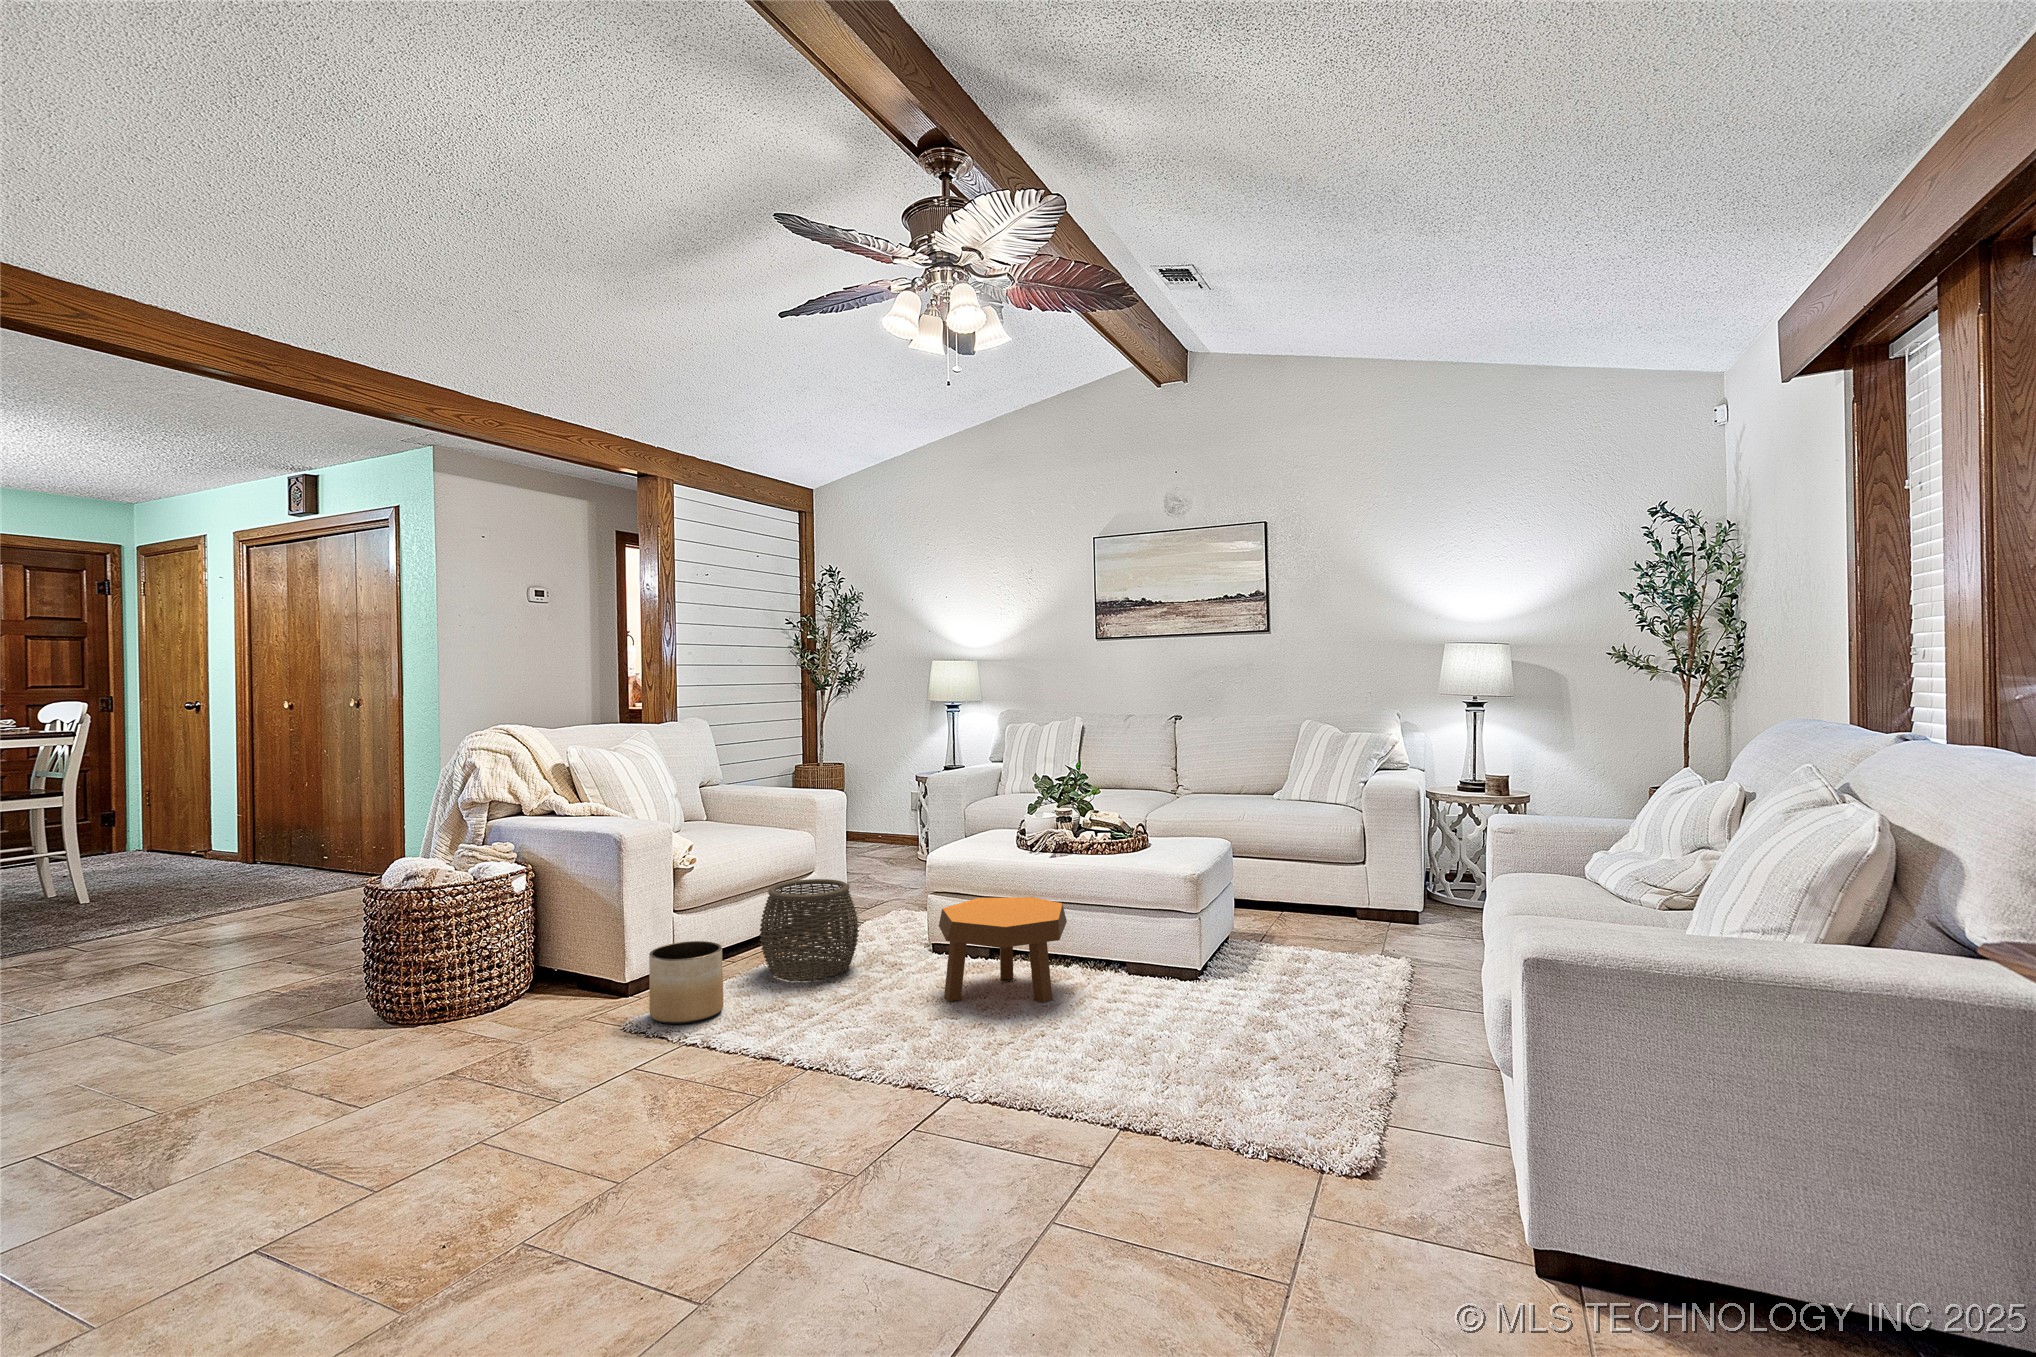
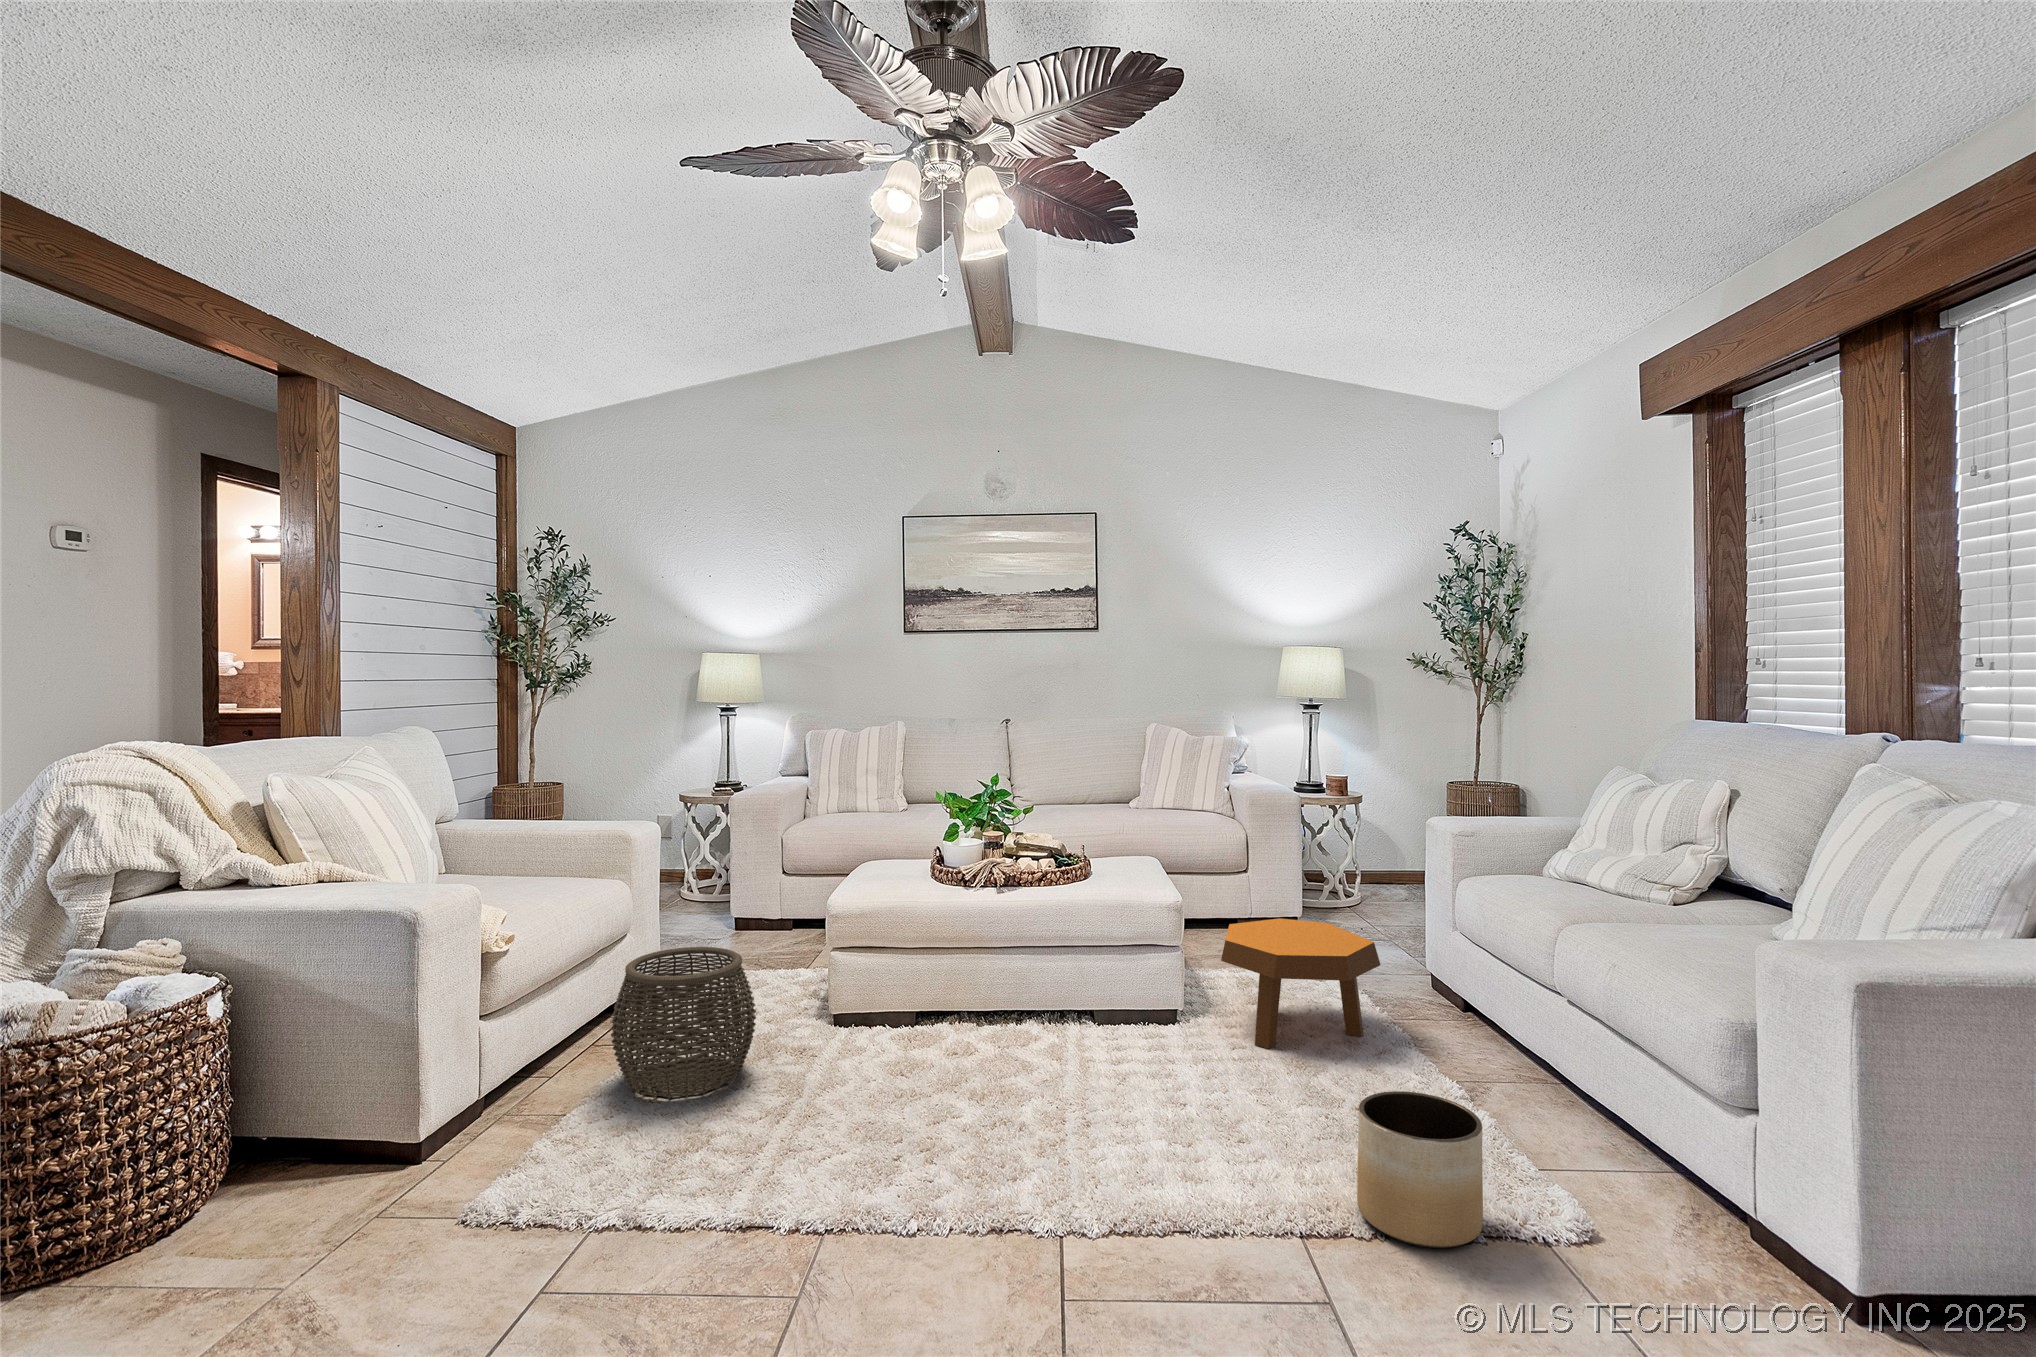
footstool: present [939,897,1067,1002] -> present [1221,918,1381,1049]
planter: present [649,941,724,1024] -> present [1357,1091,1483,1248]

